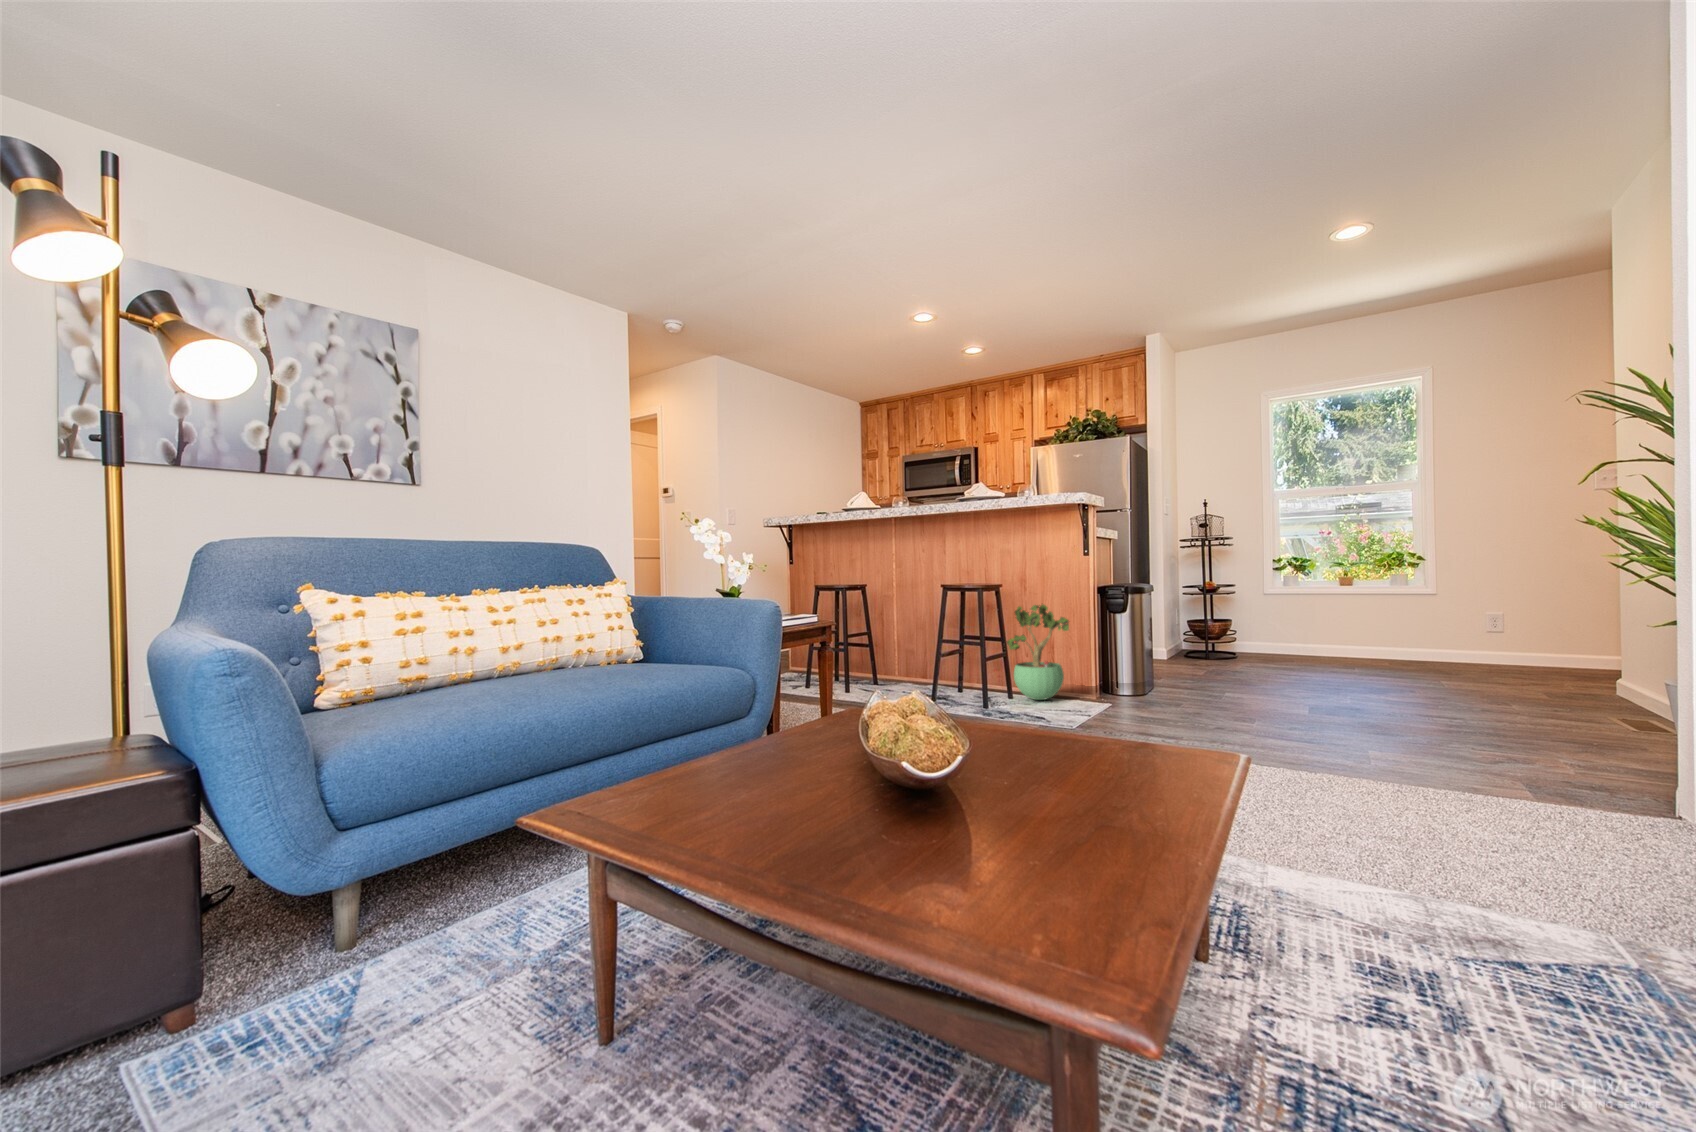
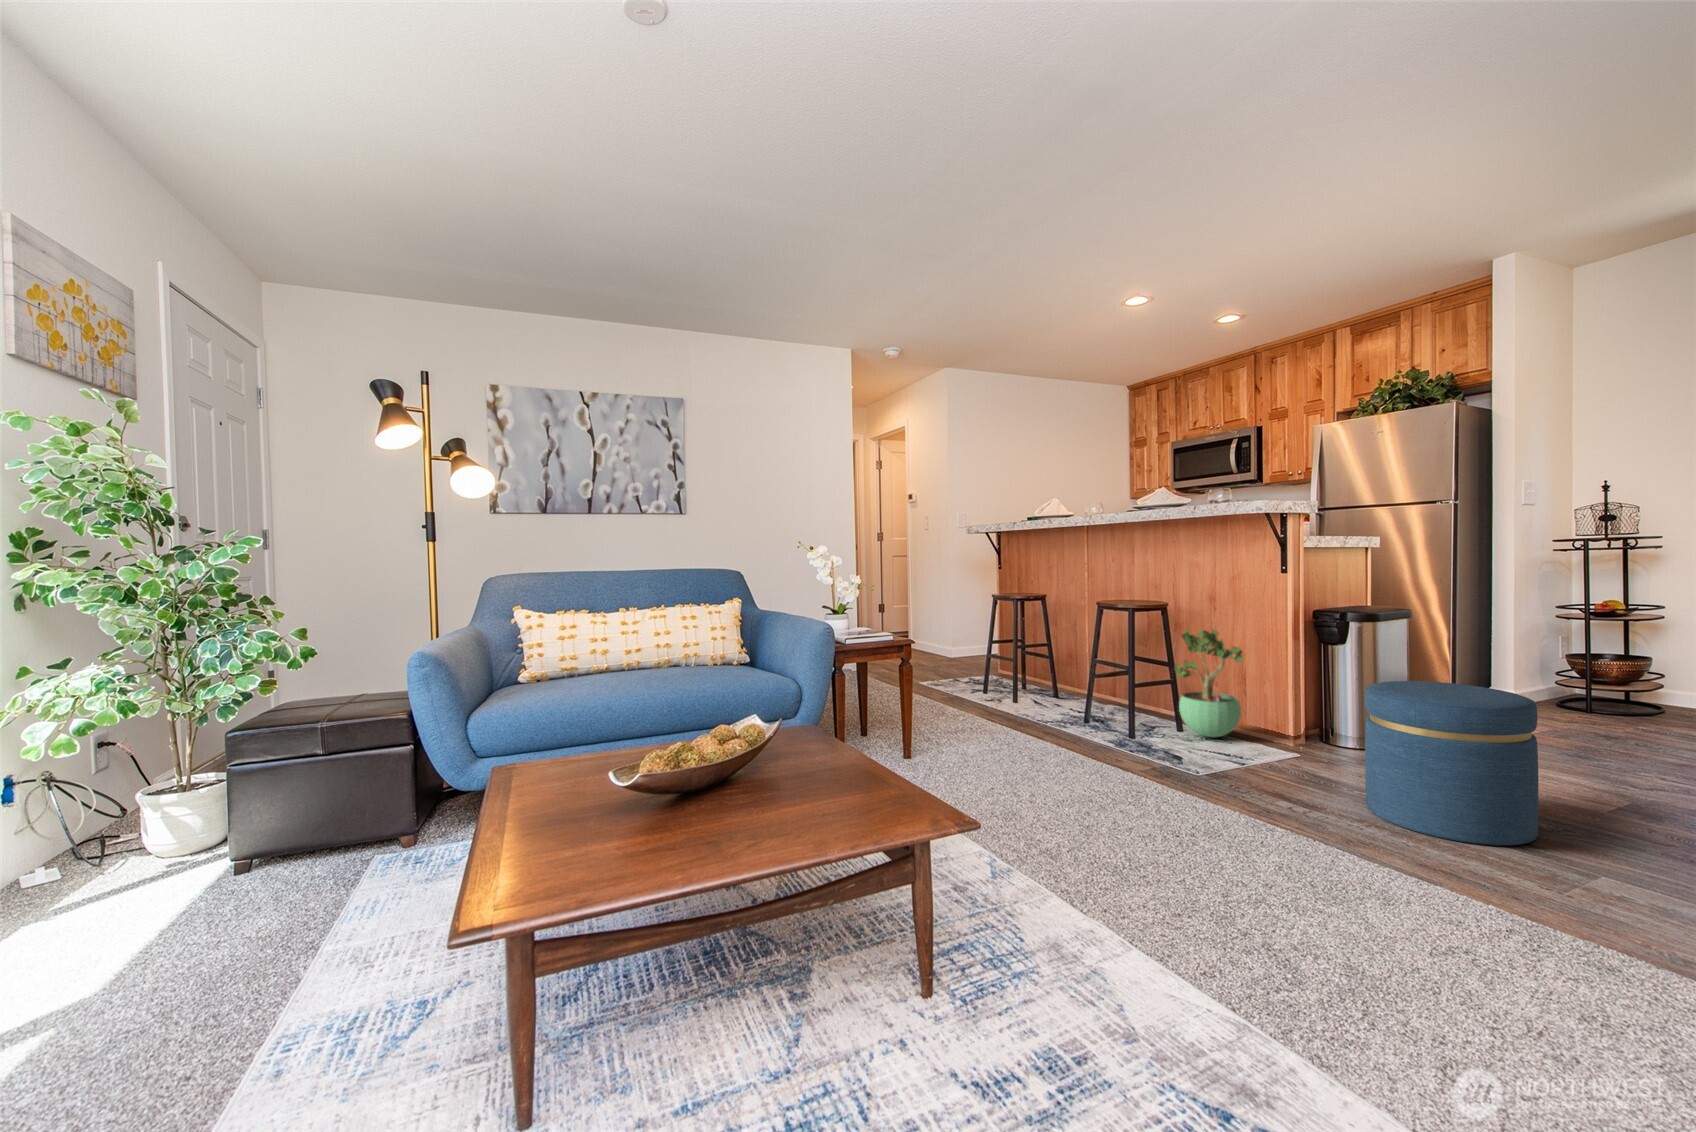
ottoman: none [1198,625,1313,736] -> present [1365,681,1539,845]

